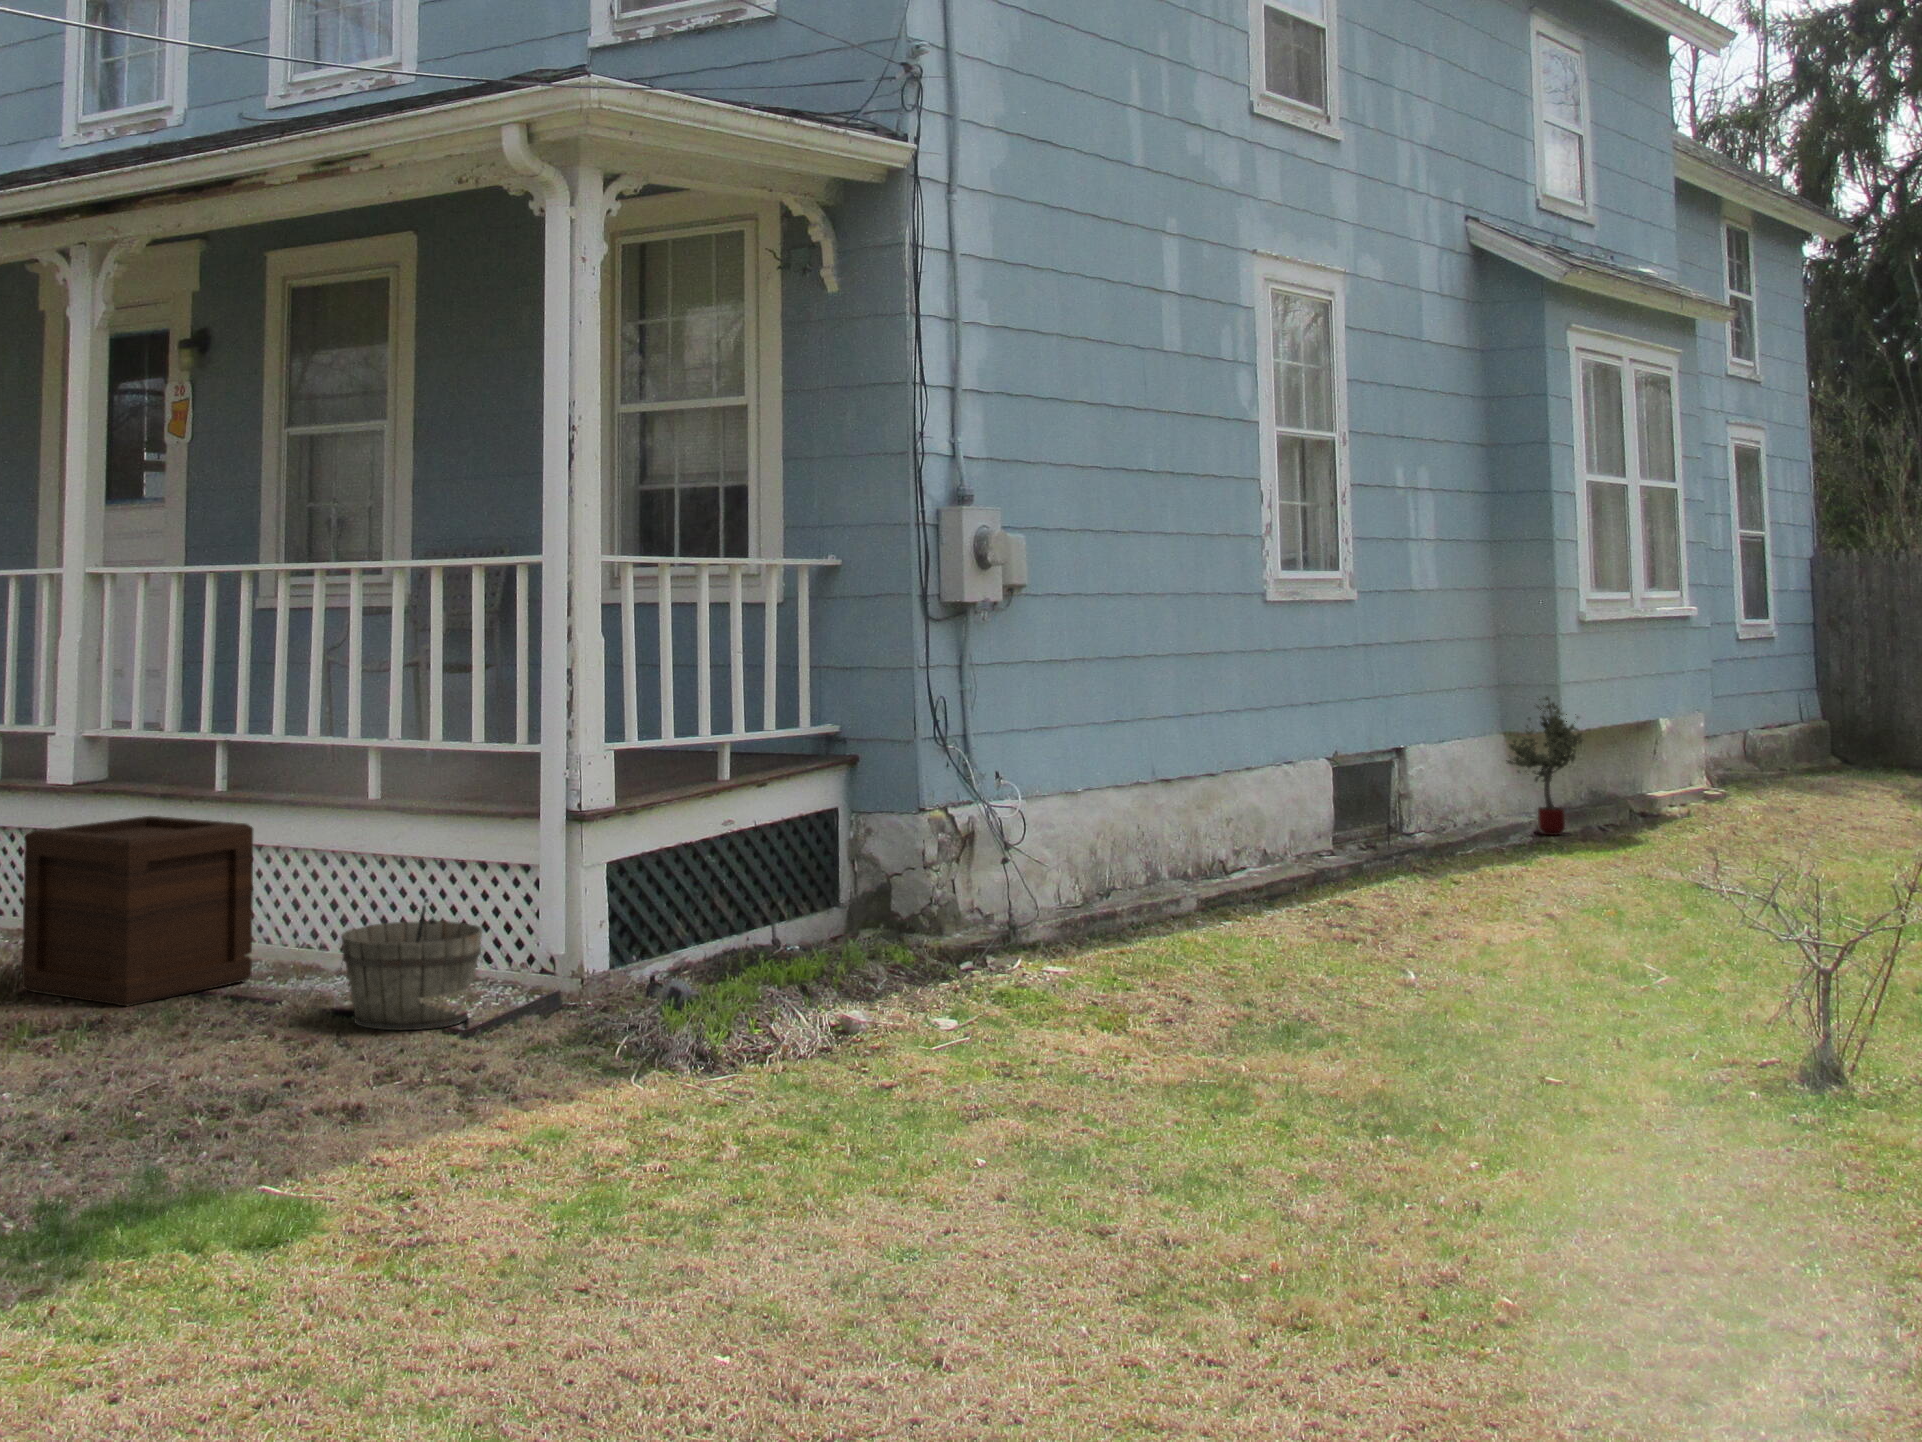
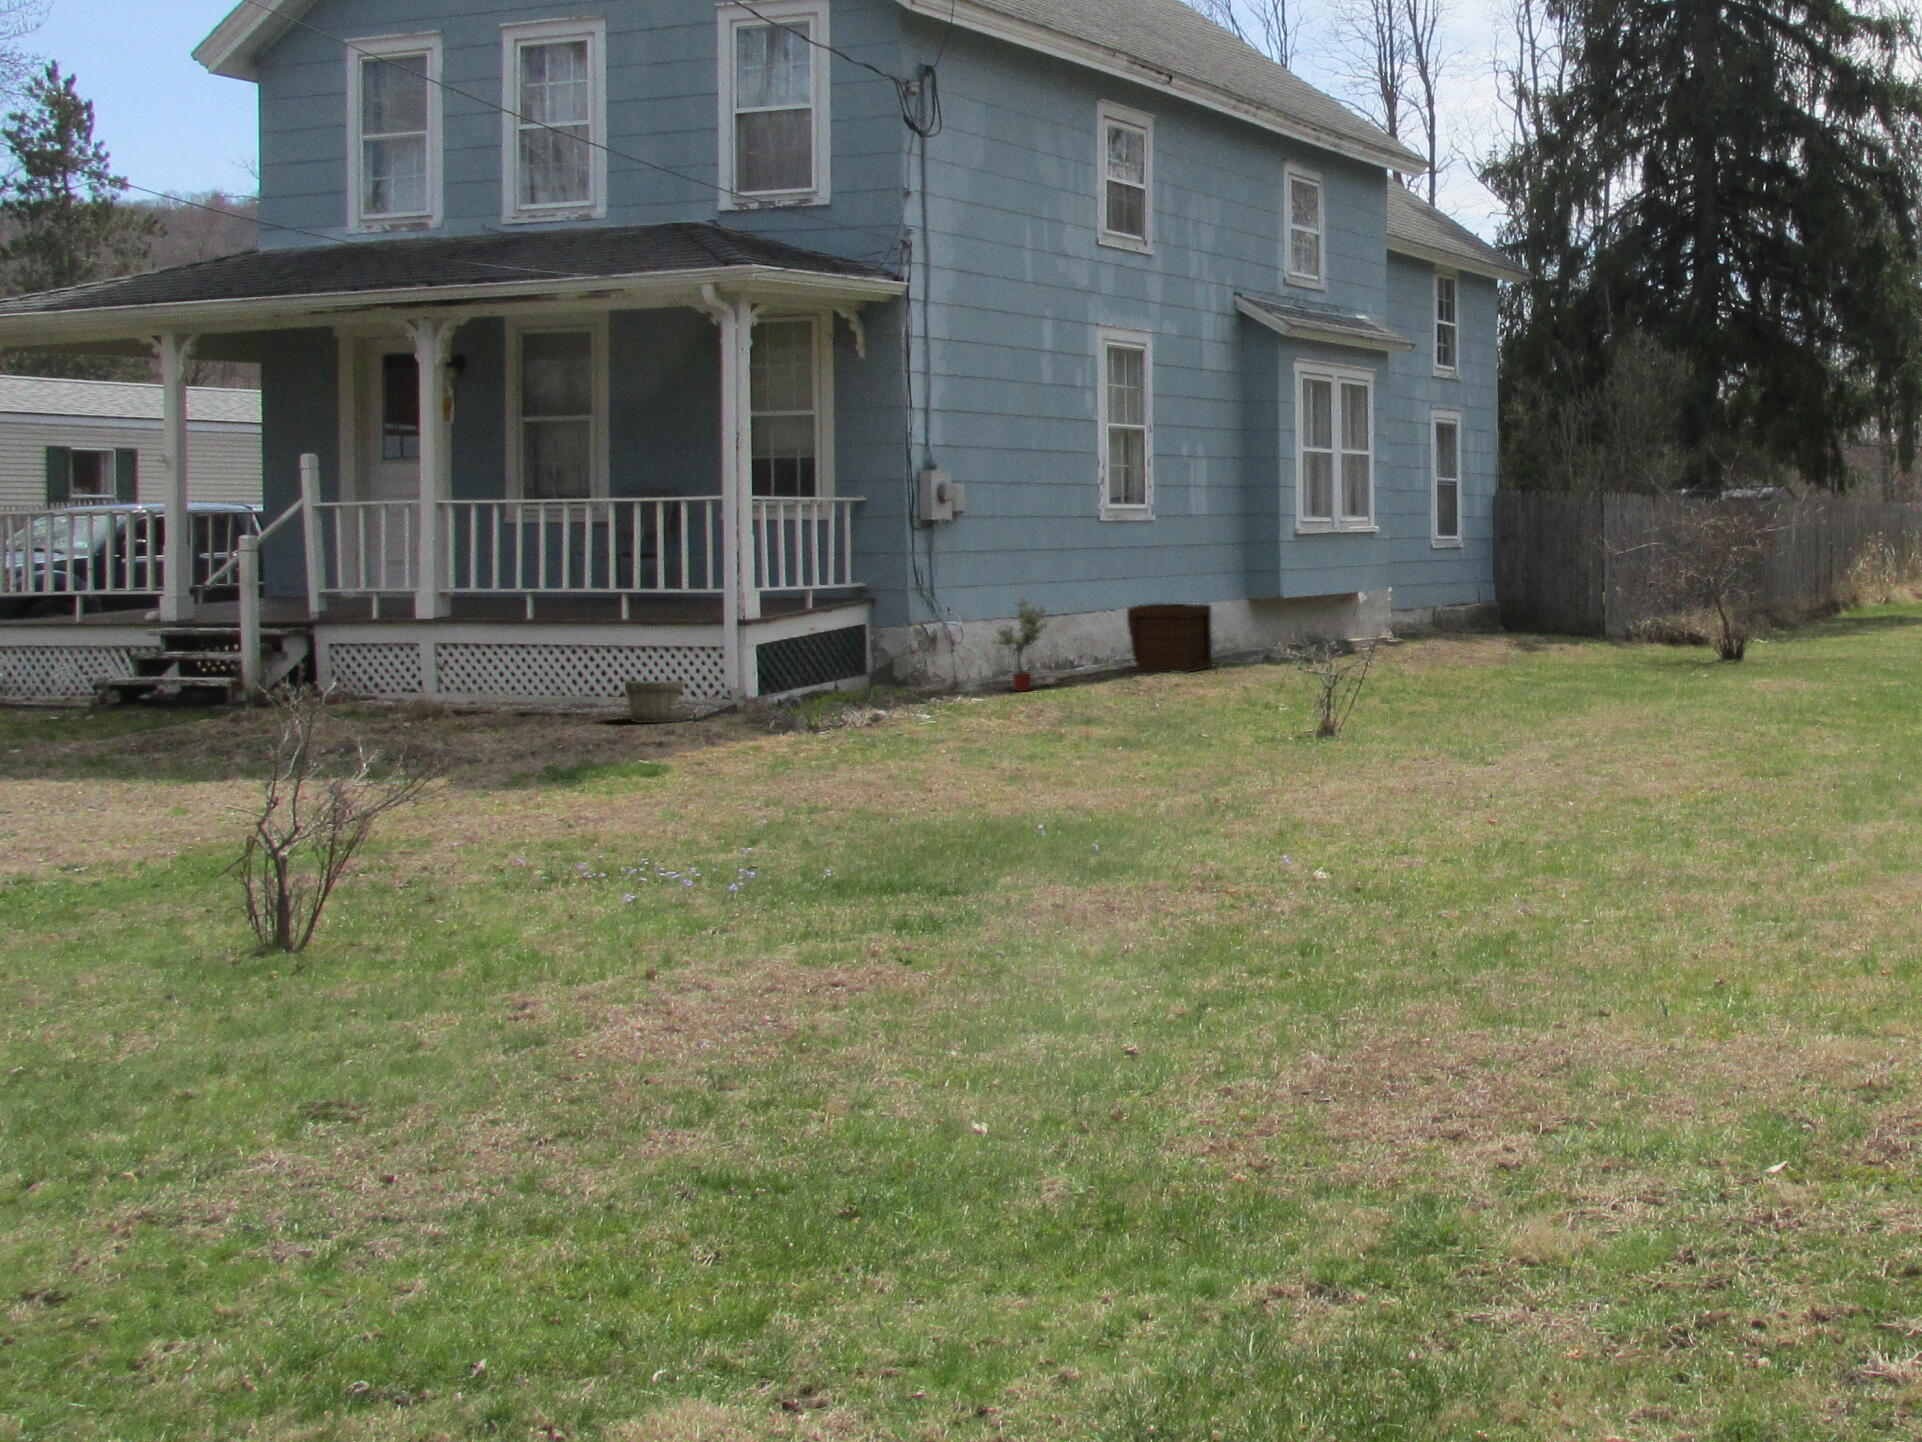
potted tree: present [1506,697,1583,835] -> present [994,601,1047,691]
wooden crate: present [22,816,253,1006] -> present [1127,604,1212,673]

